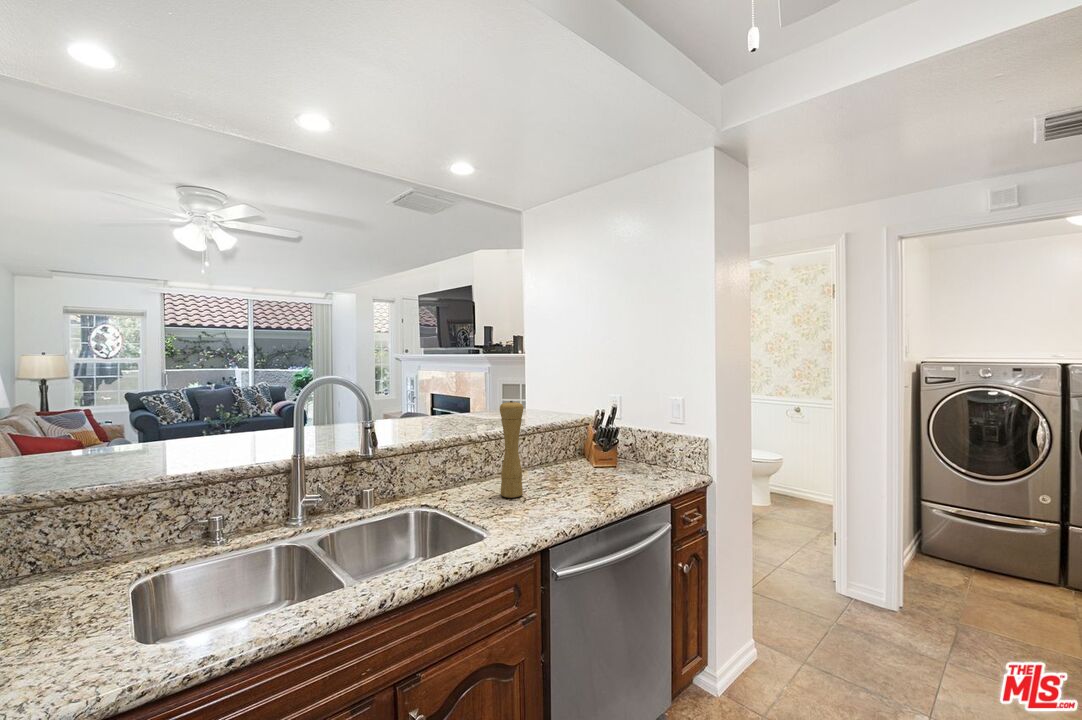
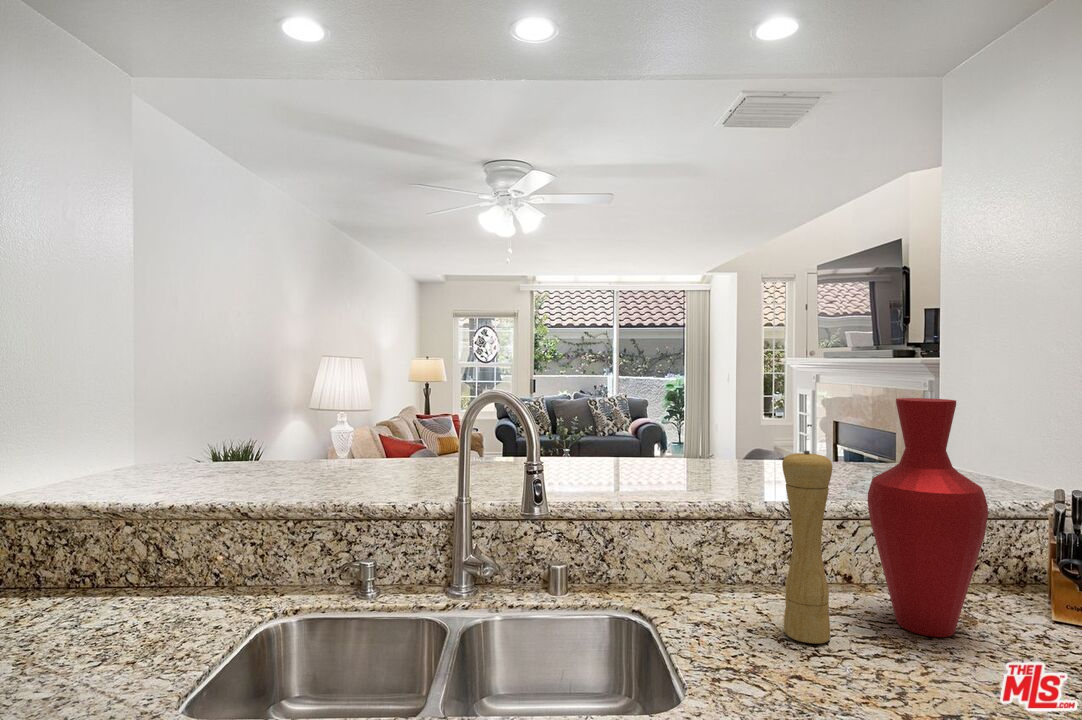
vase: none [529,373,578,484] -> present [867,398,988,637]

